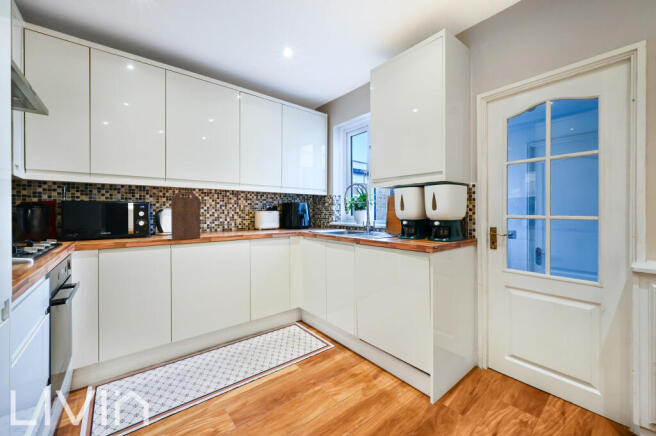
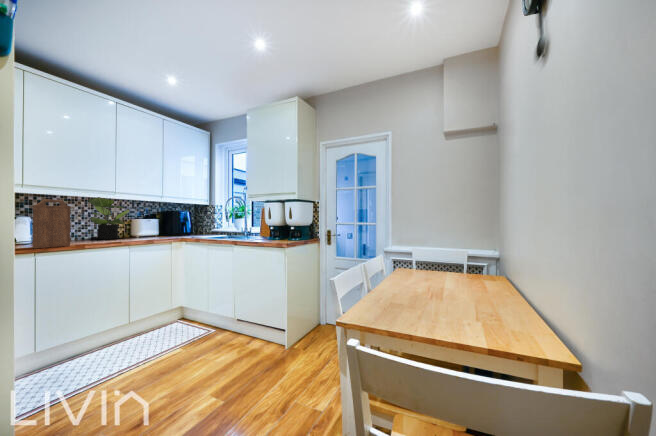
potted plant: none [217,189,253,232] -> present [88,197,129,239]

